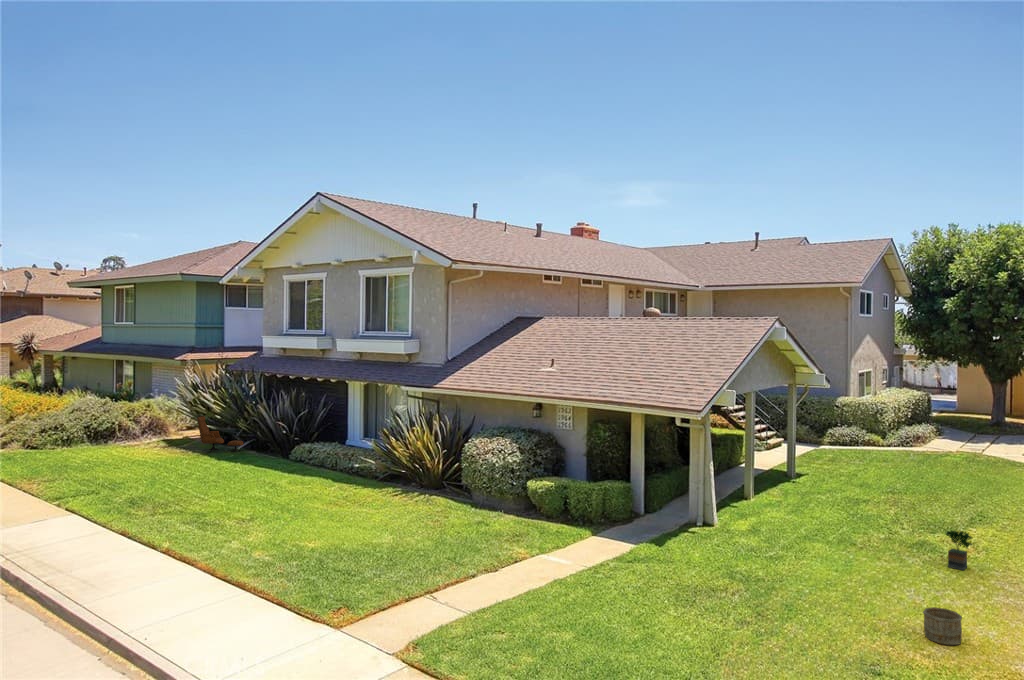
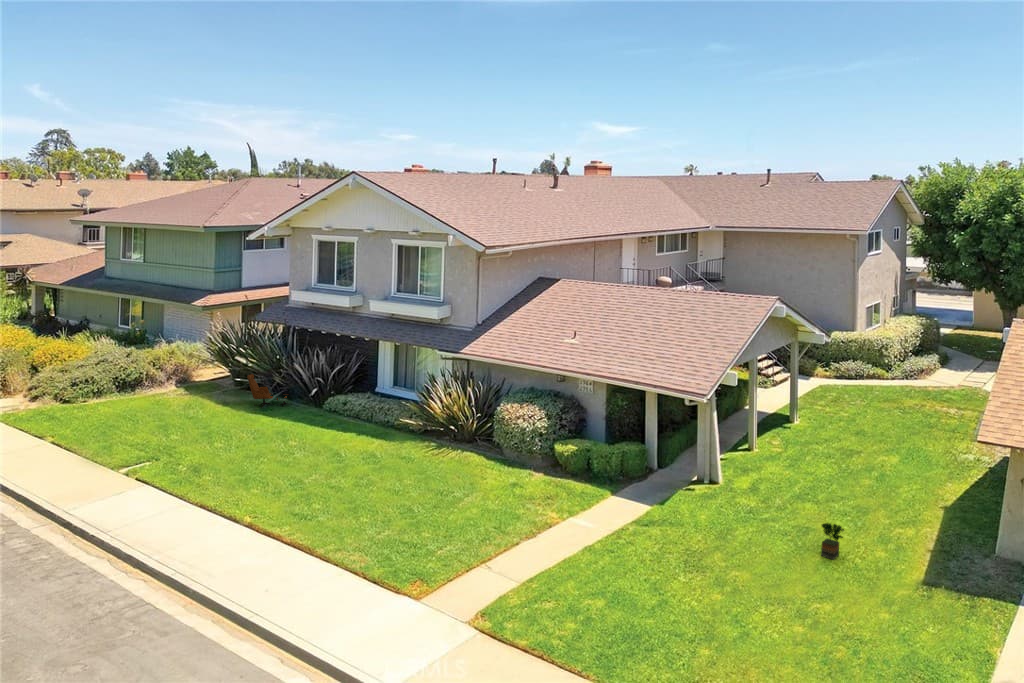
potted tree: present [946,531,972,570] -> present [821,523,844,560]
wooden bucket: present [923,607,962,645] -> none [882,573,913,604]

